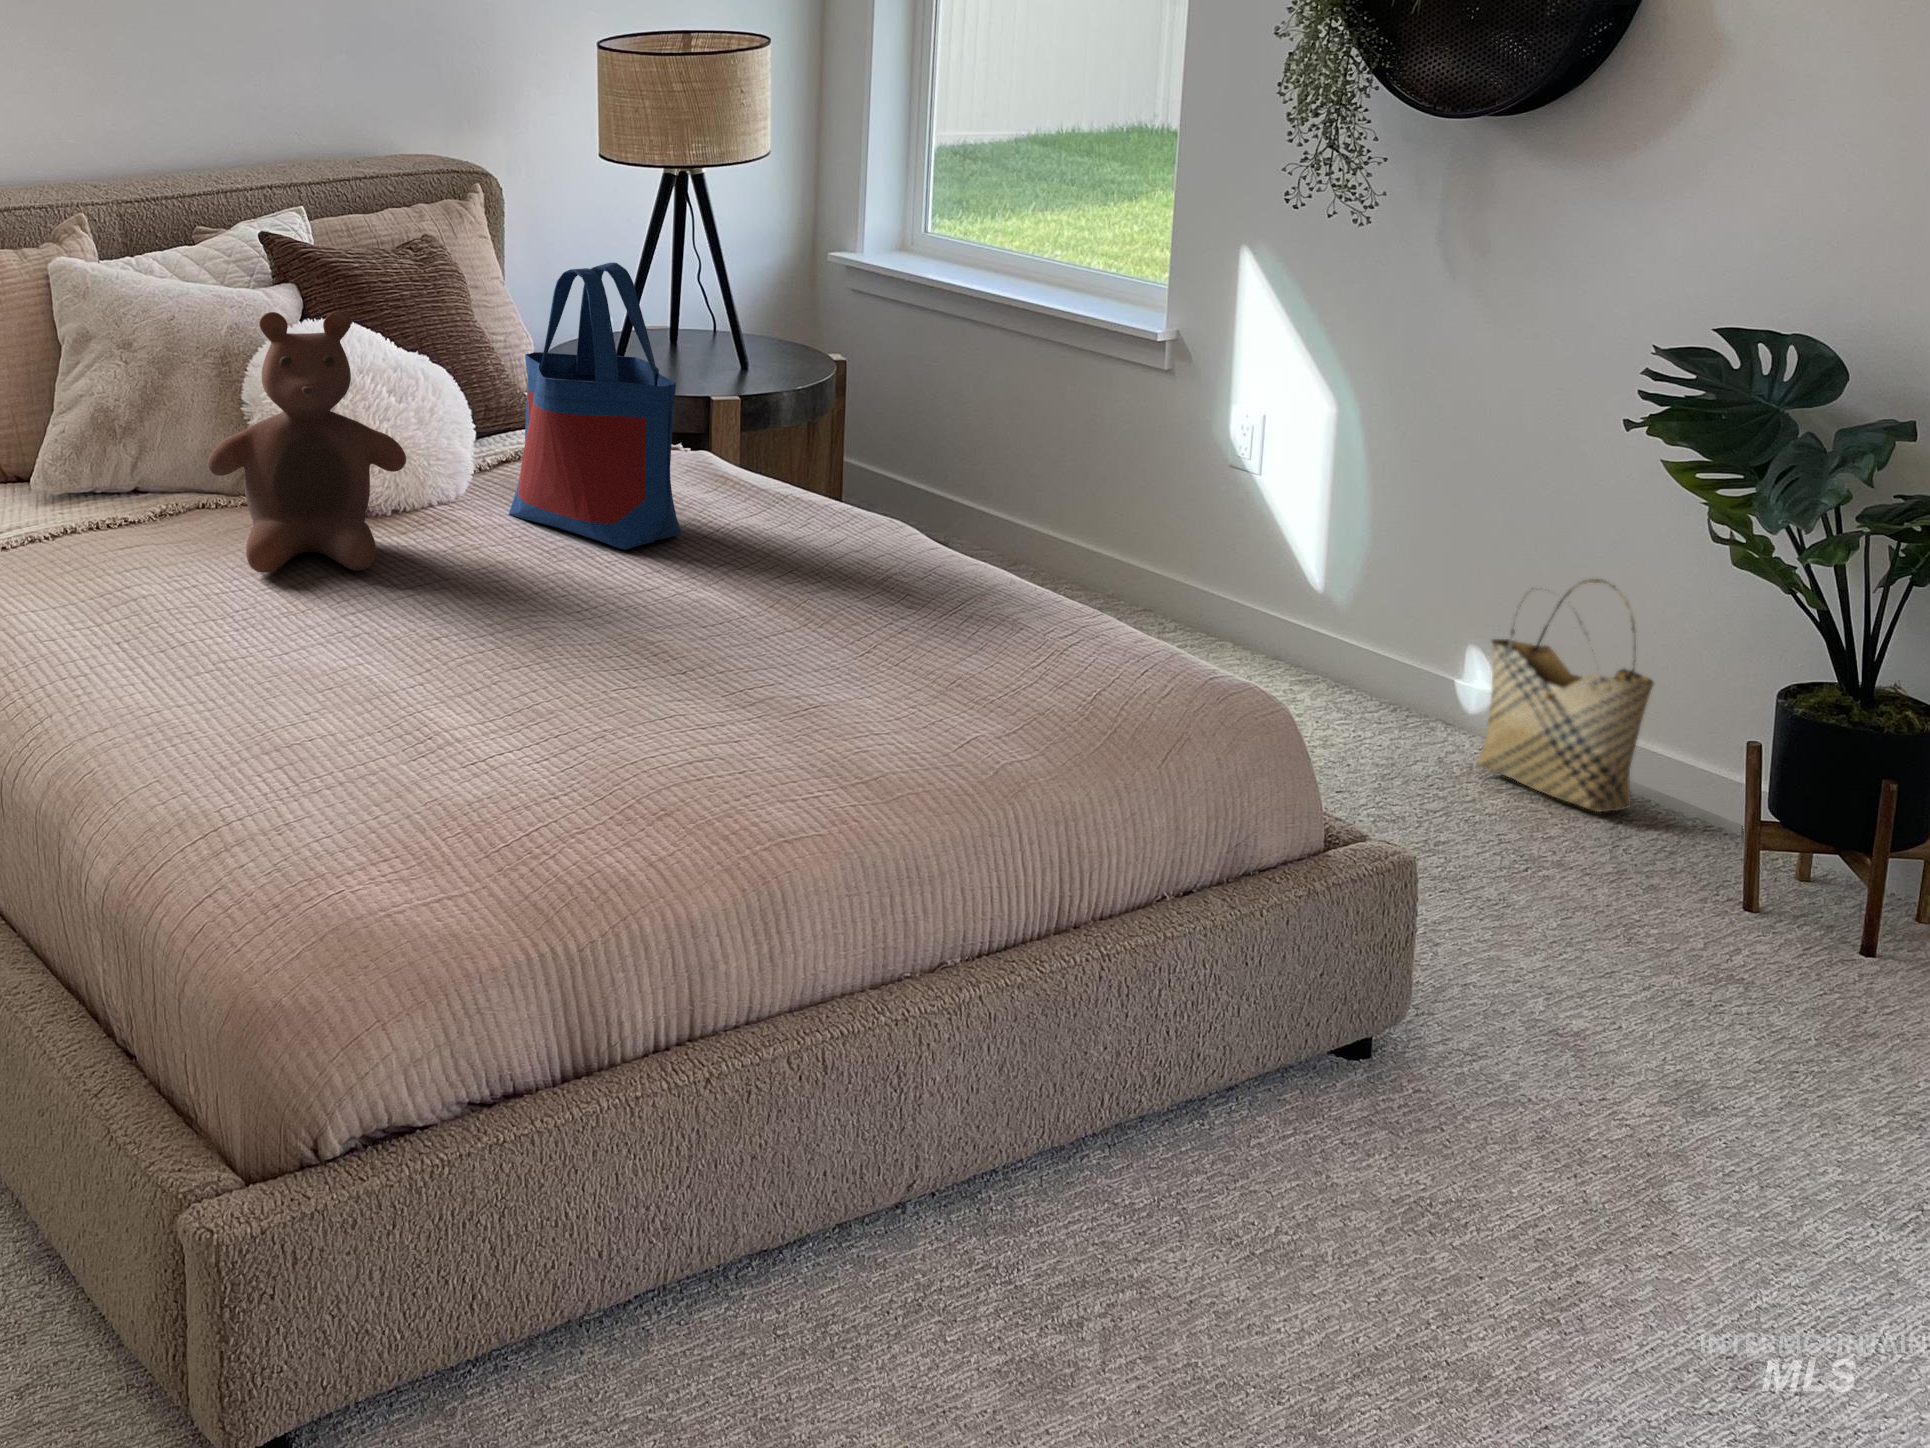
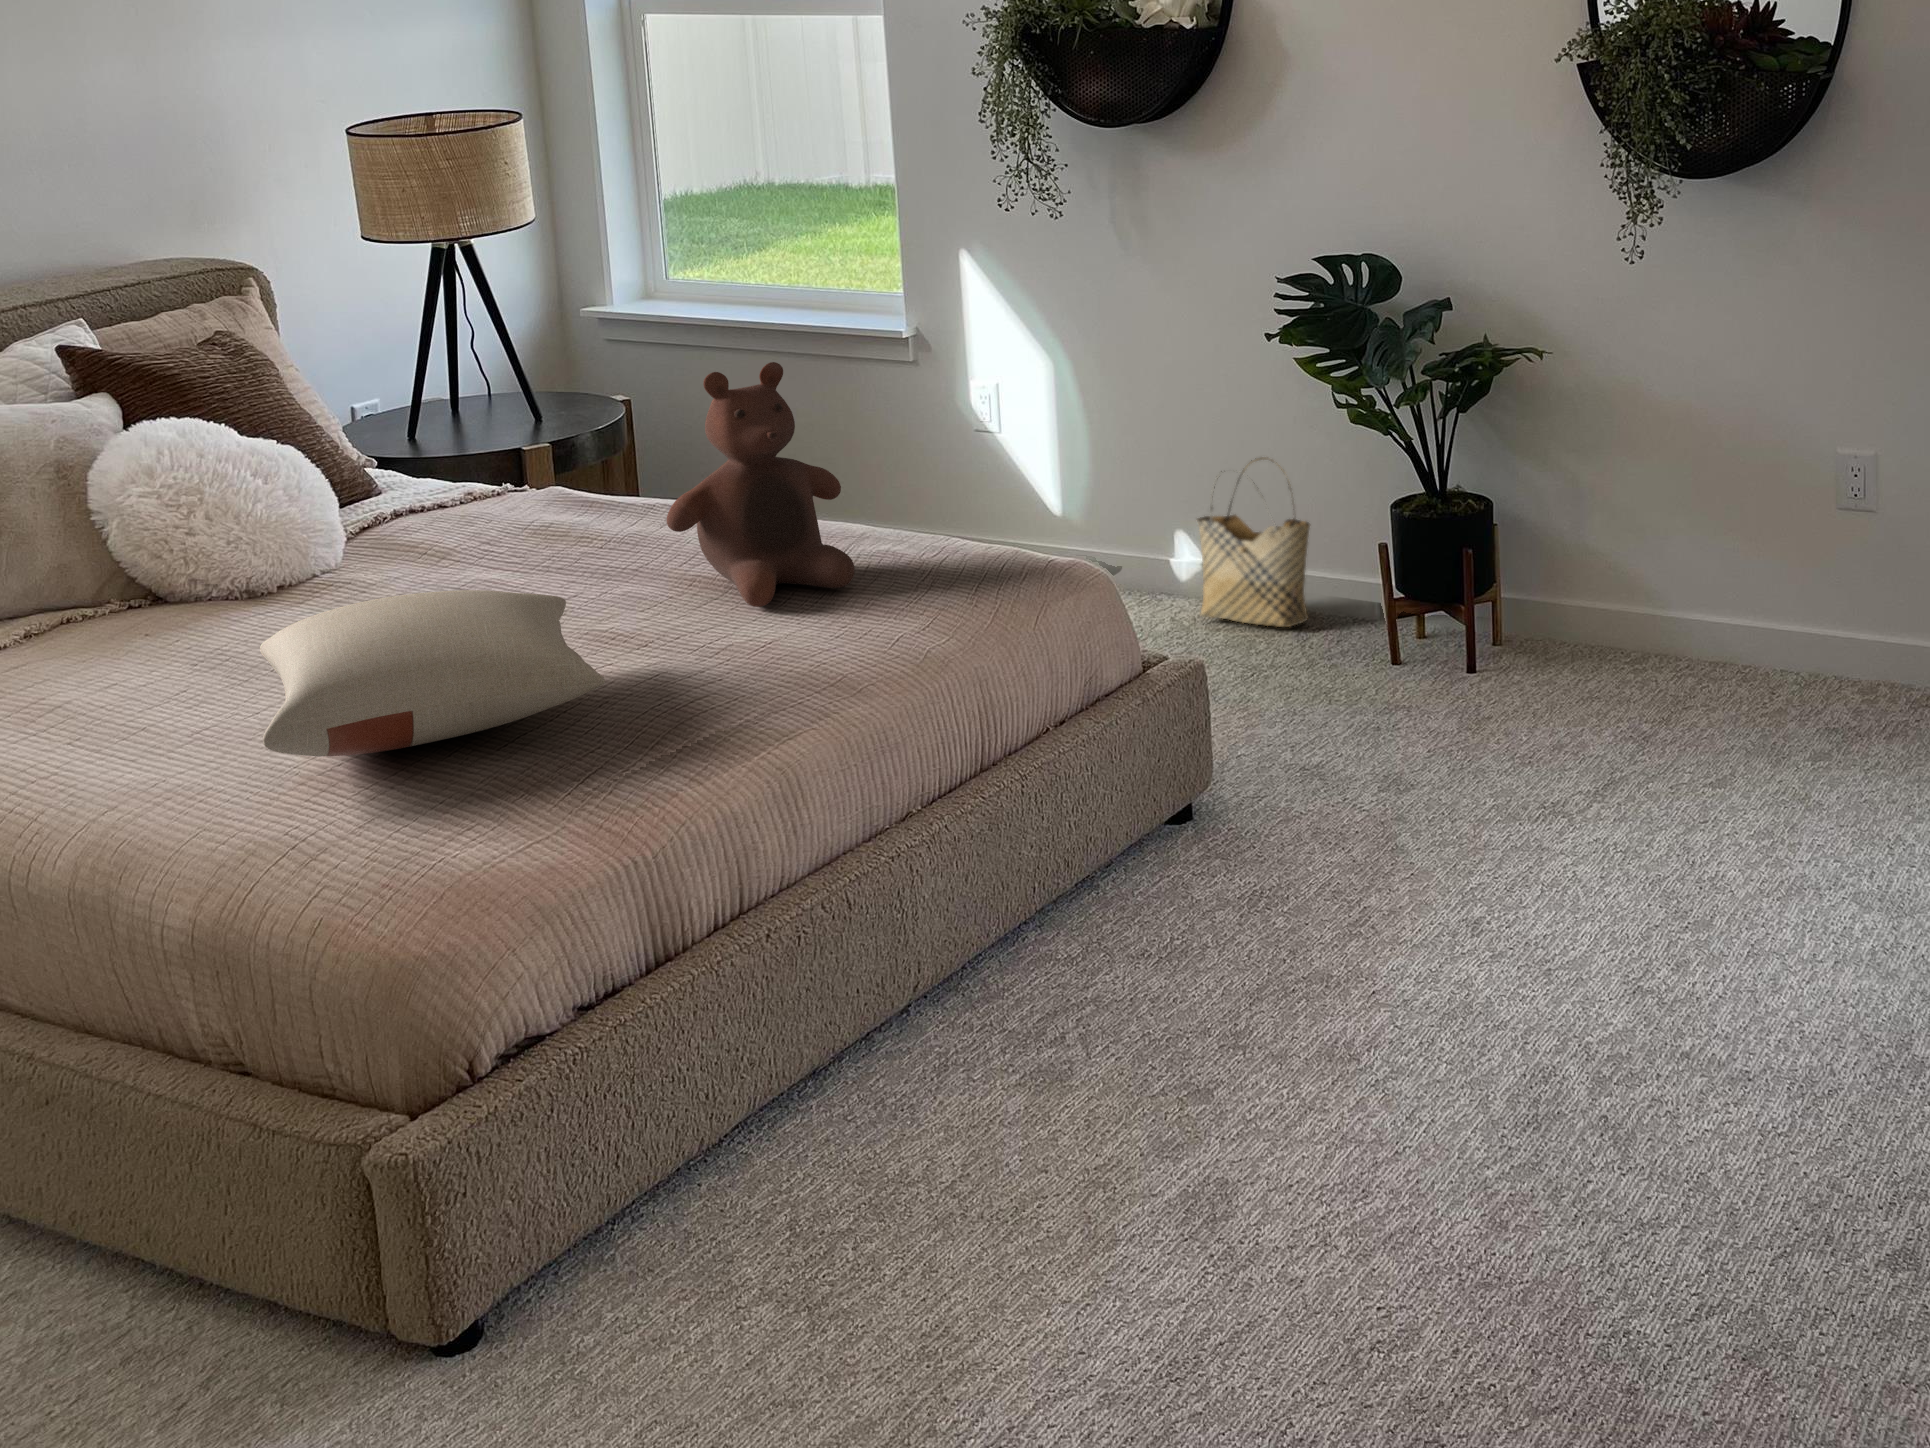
tote bag: present [509,262,681,550] -> none [393,319,573,571]
stuffed bear: present [207,311,406,573] -> present [666,362,855,607]
pillow: none [230,567,609,742] -> present [260,590,605,757]

